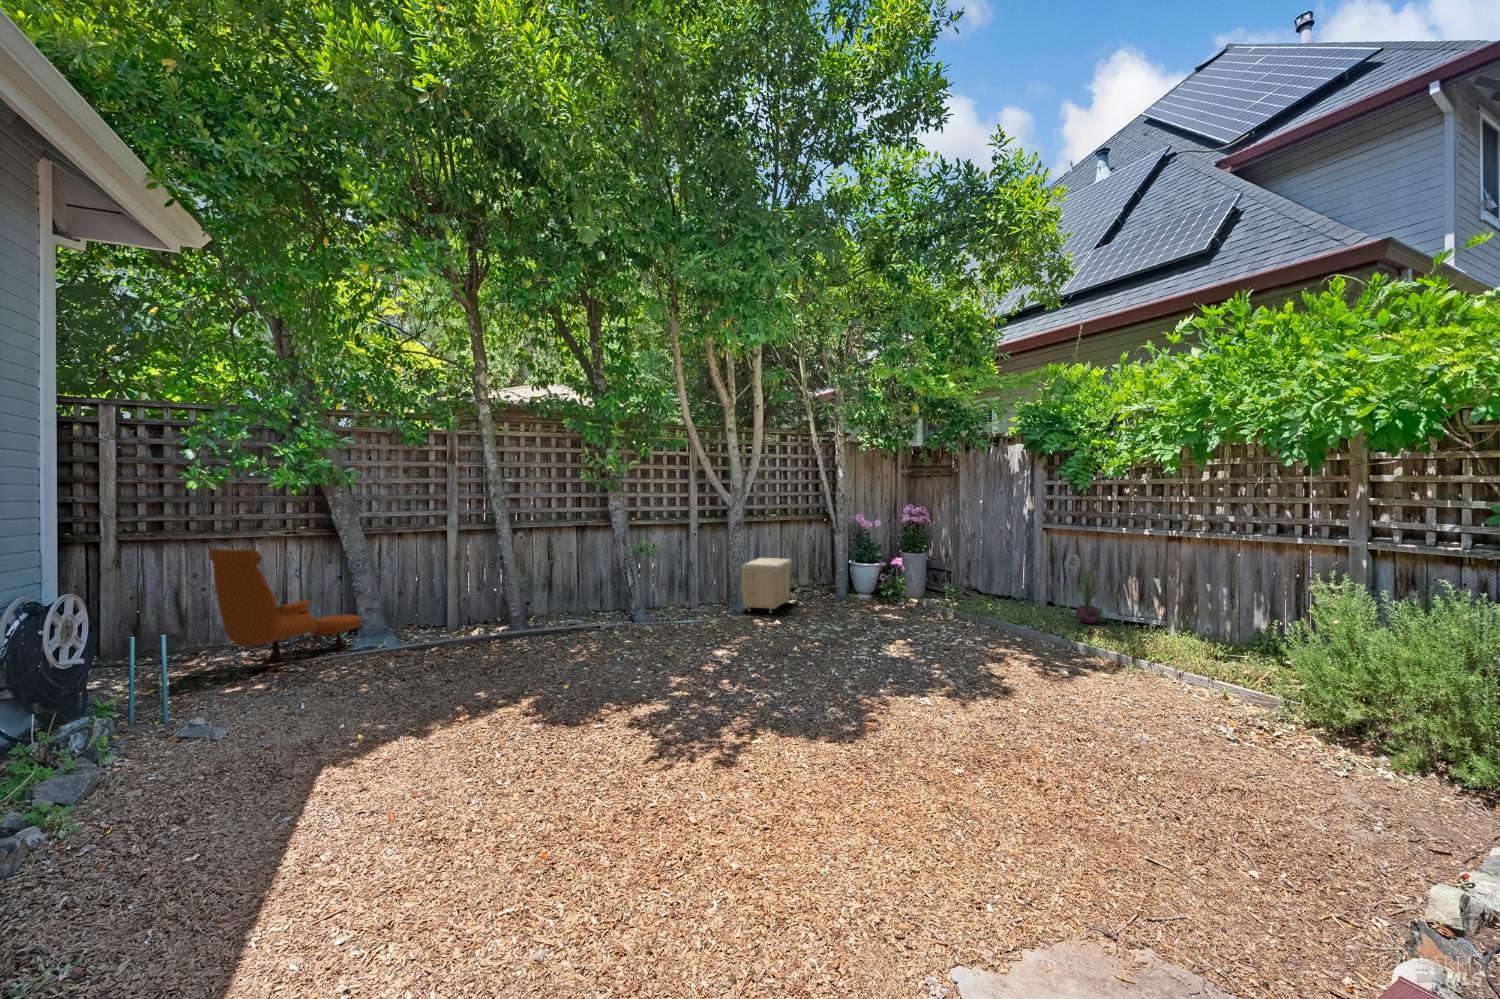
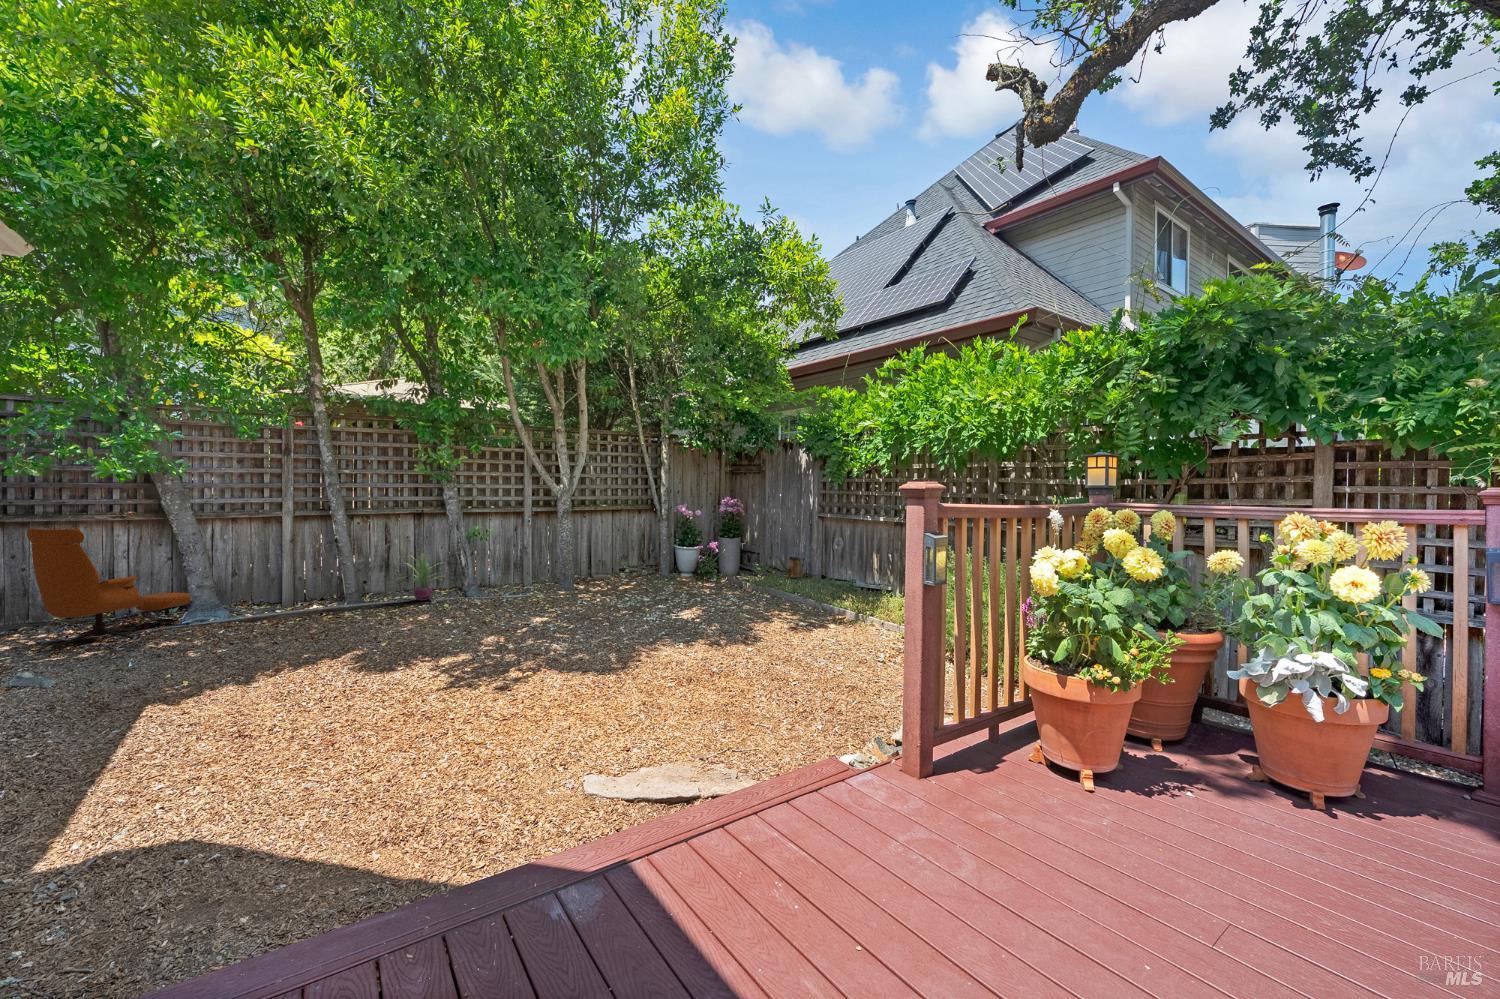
storage bench: present [741,558,792,613] -> none [569,542,617,587]
decorative plant: present [1076,567,1099,624] -> present [413,553,441,601]
watering can: none [990,579,1025,607] -> present [776,556,805,578]

